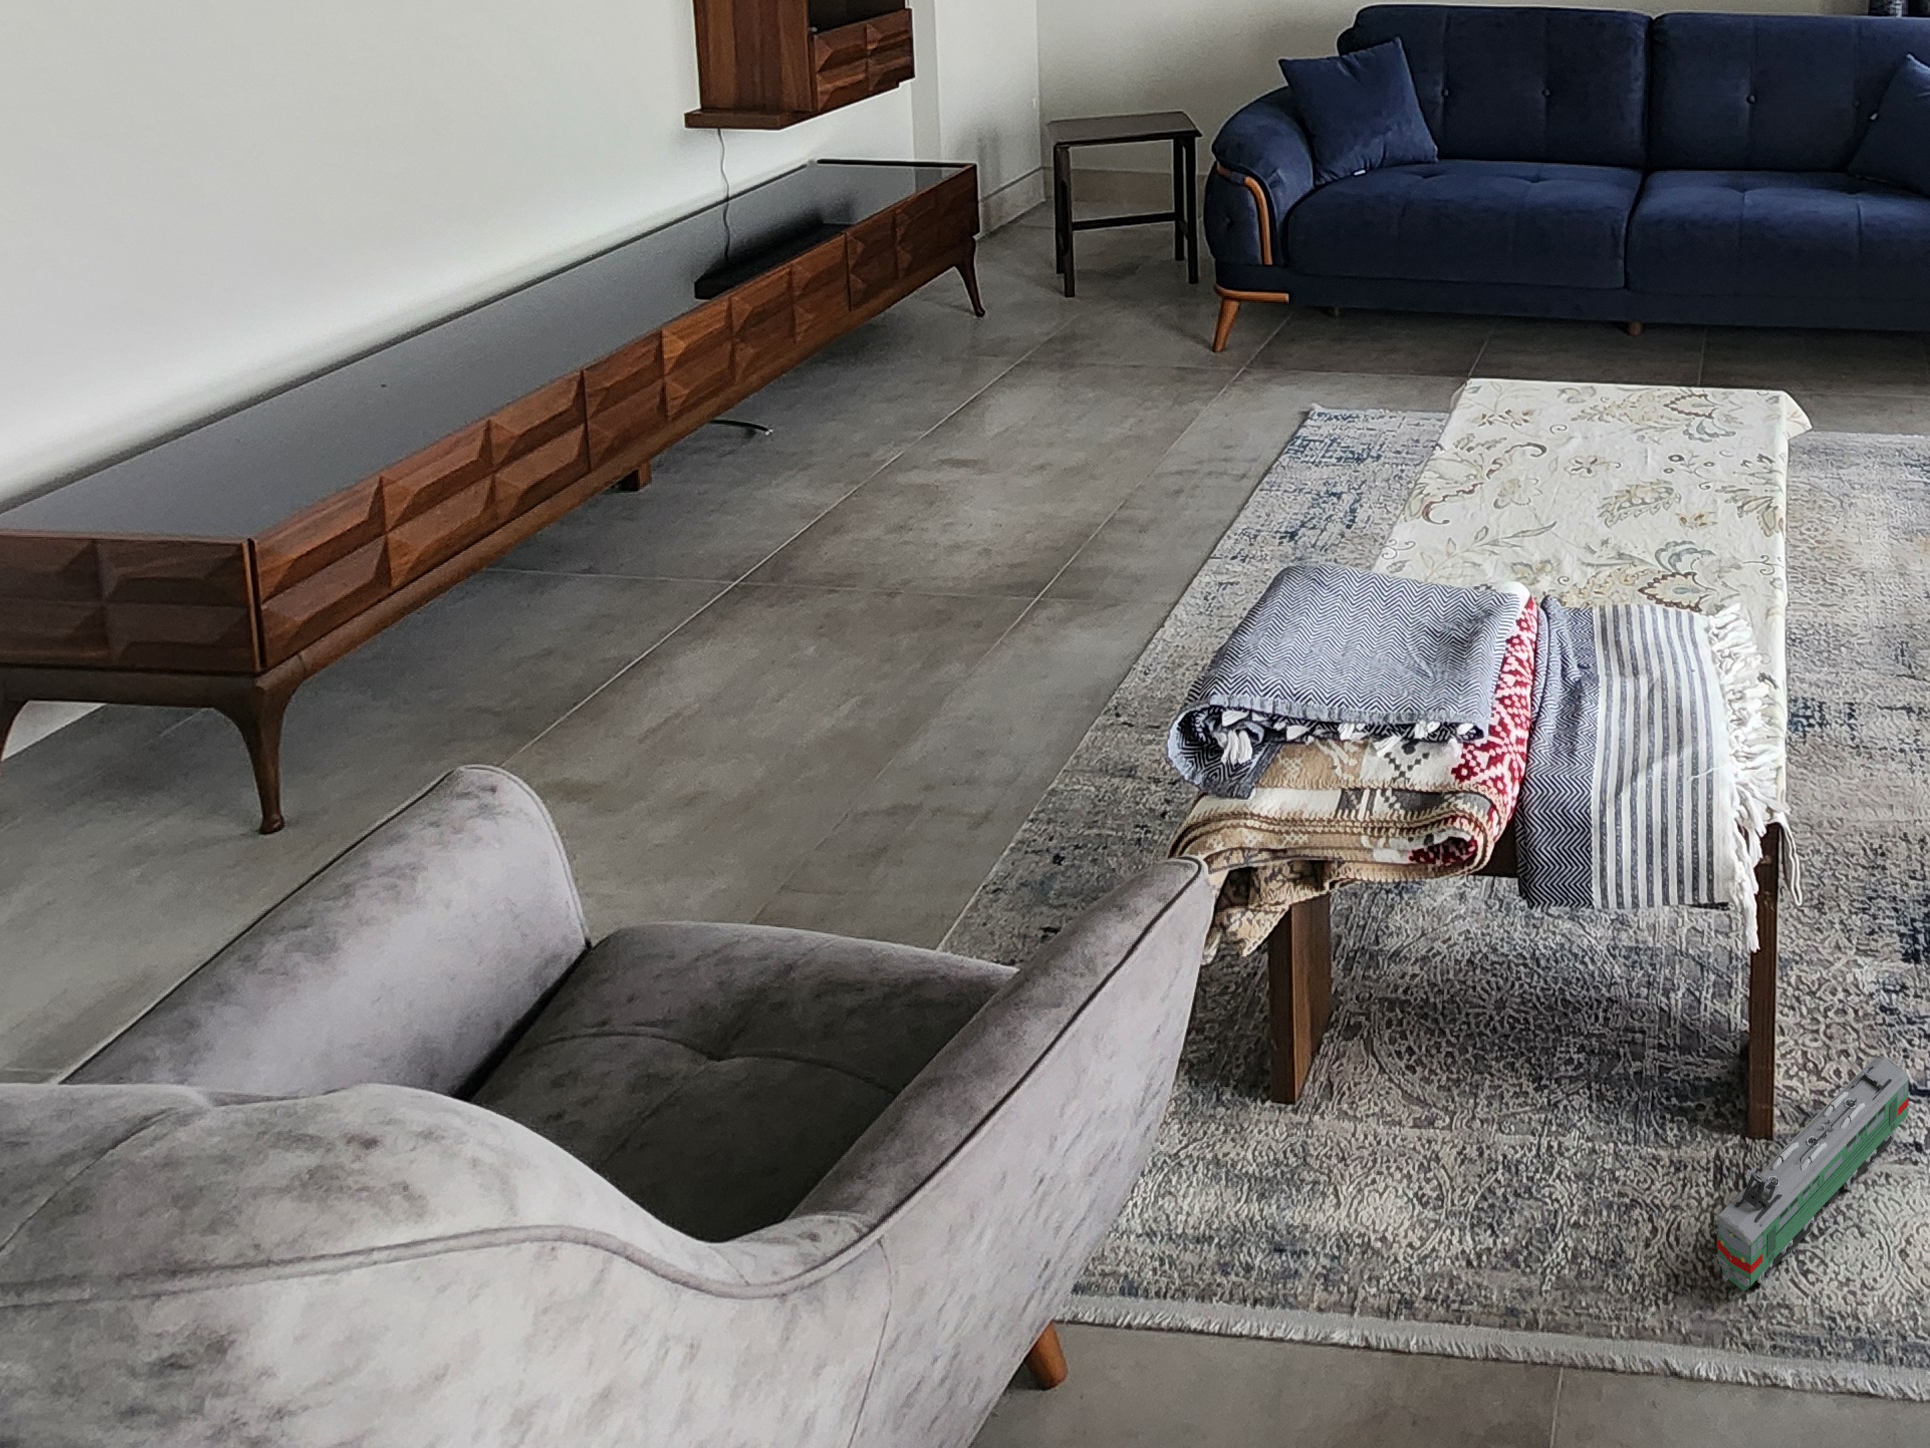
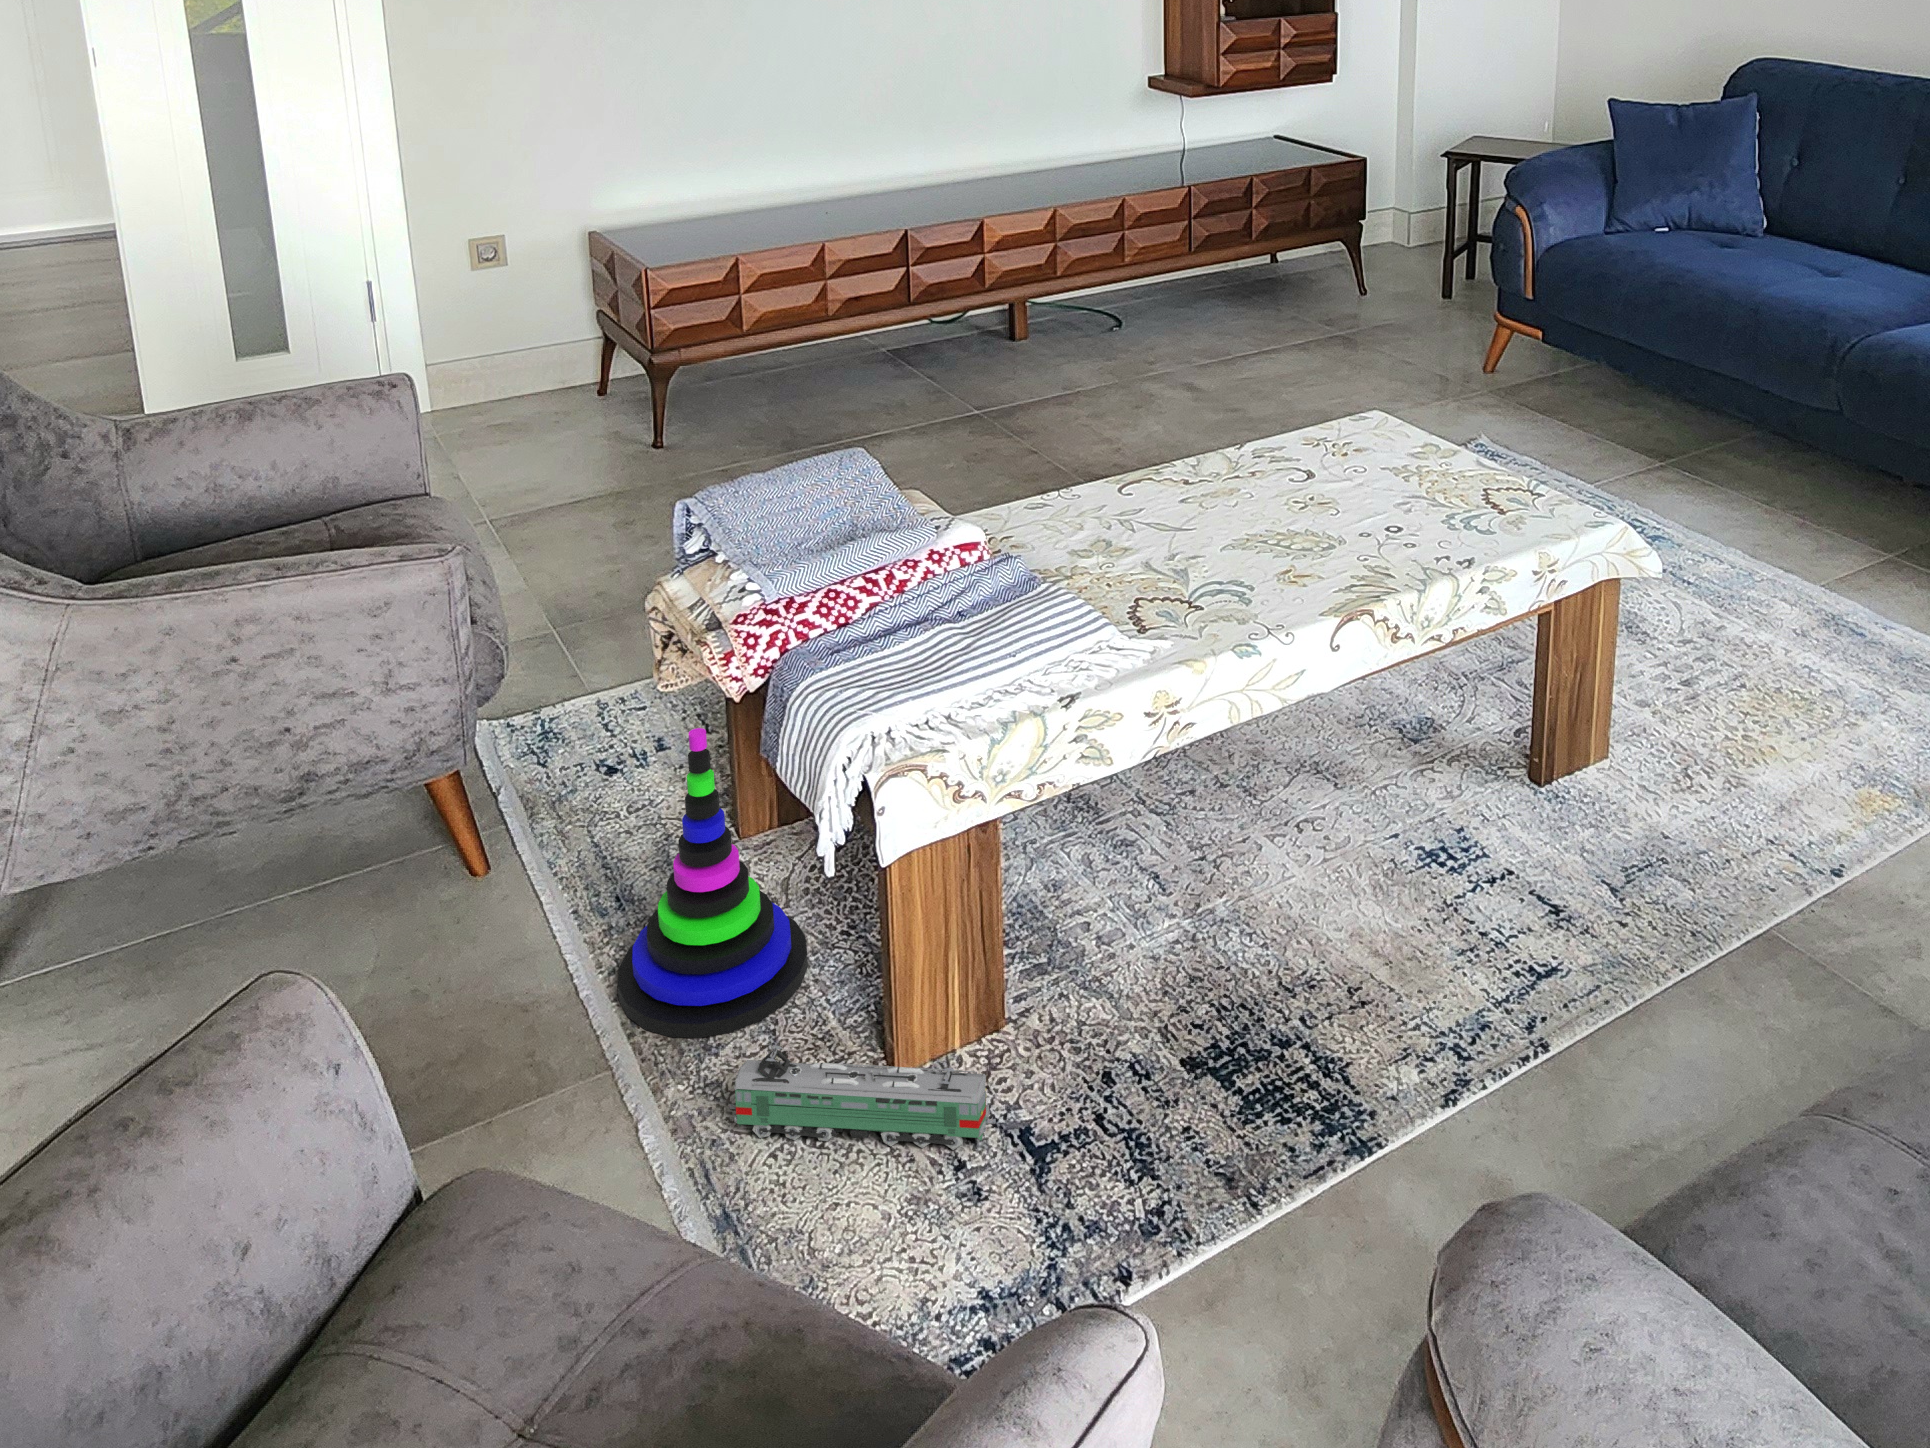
stacking toy: none [1362,908,1590,1326] -> present [618,728,808,1038]

